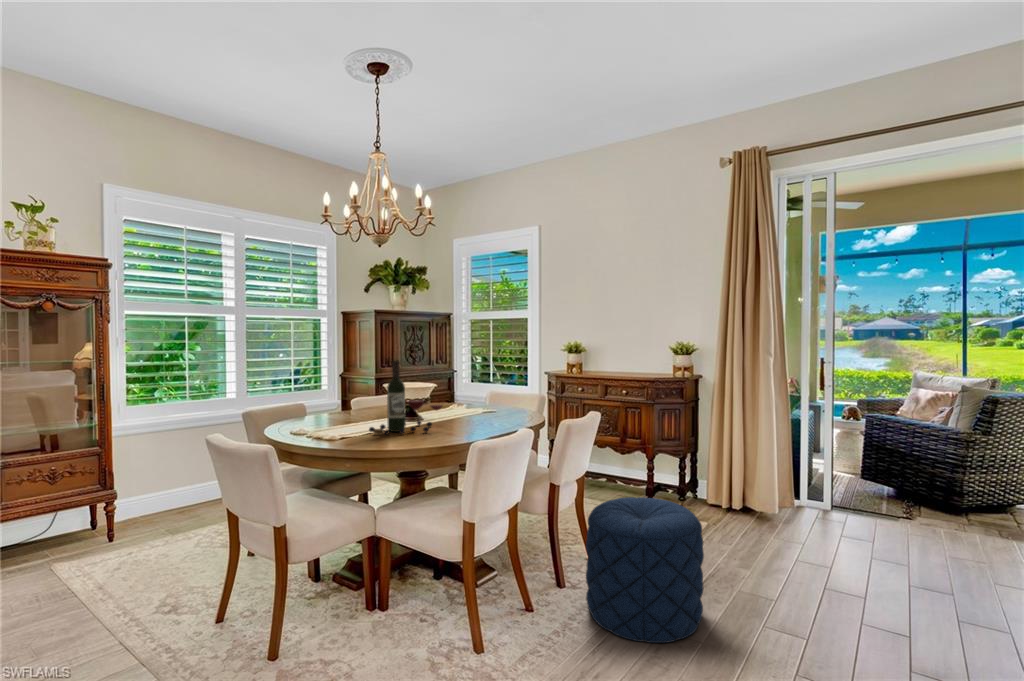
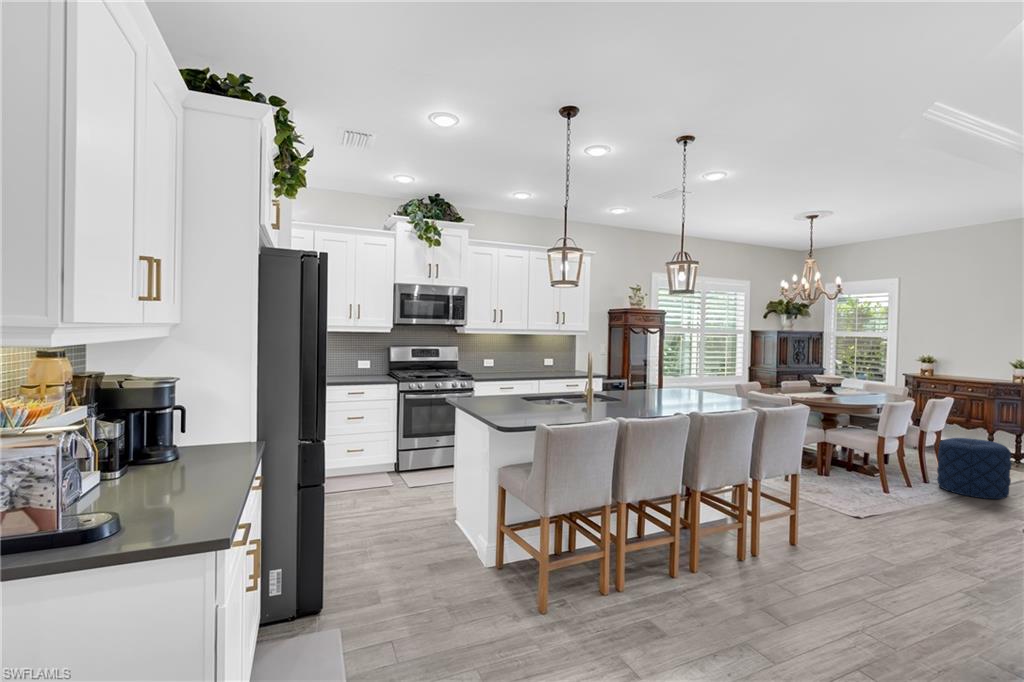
wine bottle: present [369,361,442,435] -> none [815,365,854,398]

